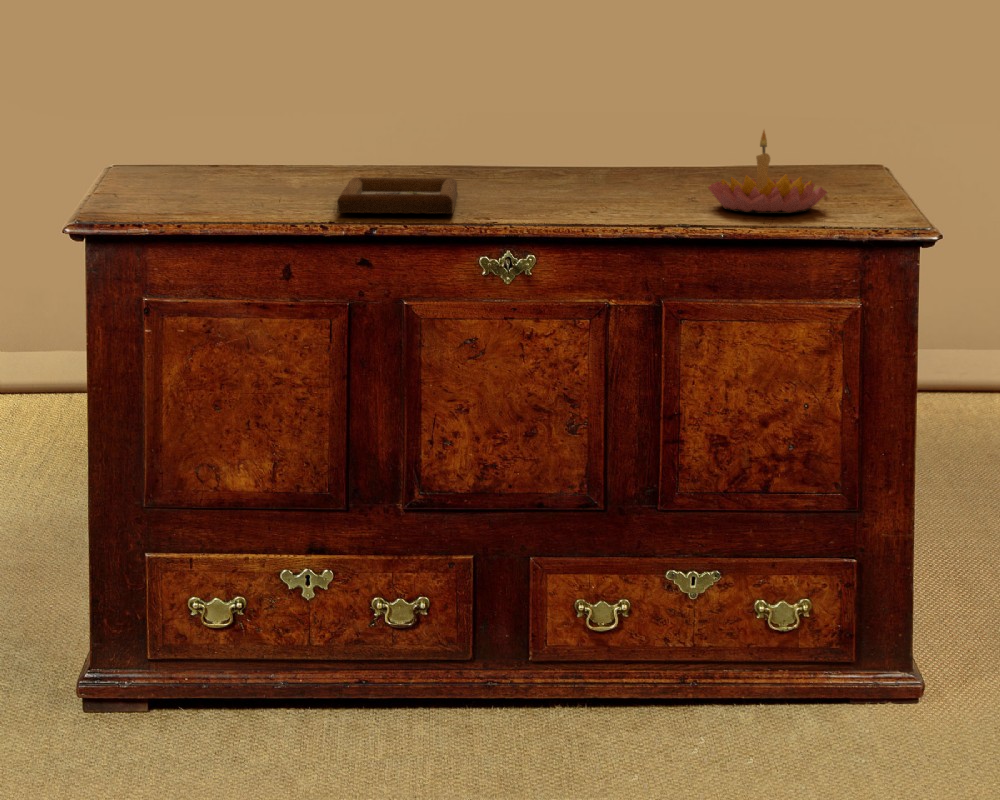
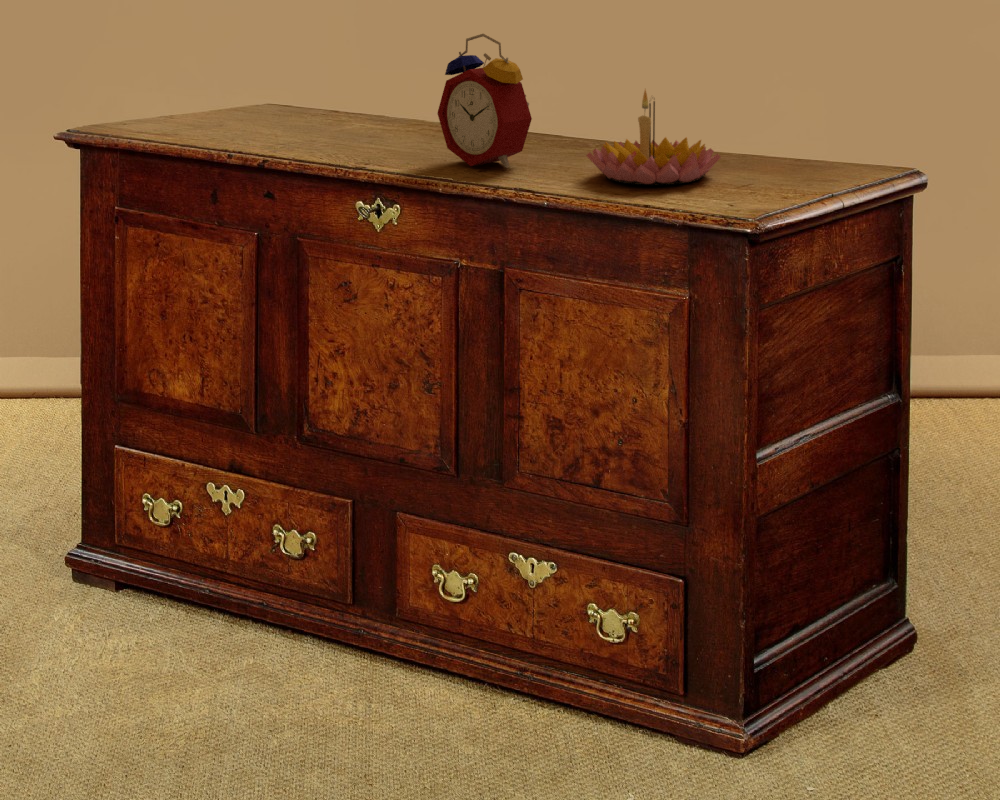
alarm clock: none [551,88,645,214] -> present [437,34,532,168]
picture frame: present [337,177,457,214] -> none [255,106,440,153]

